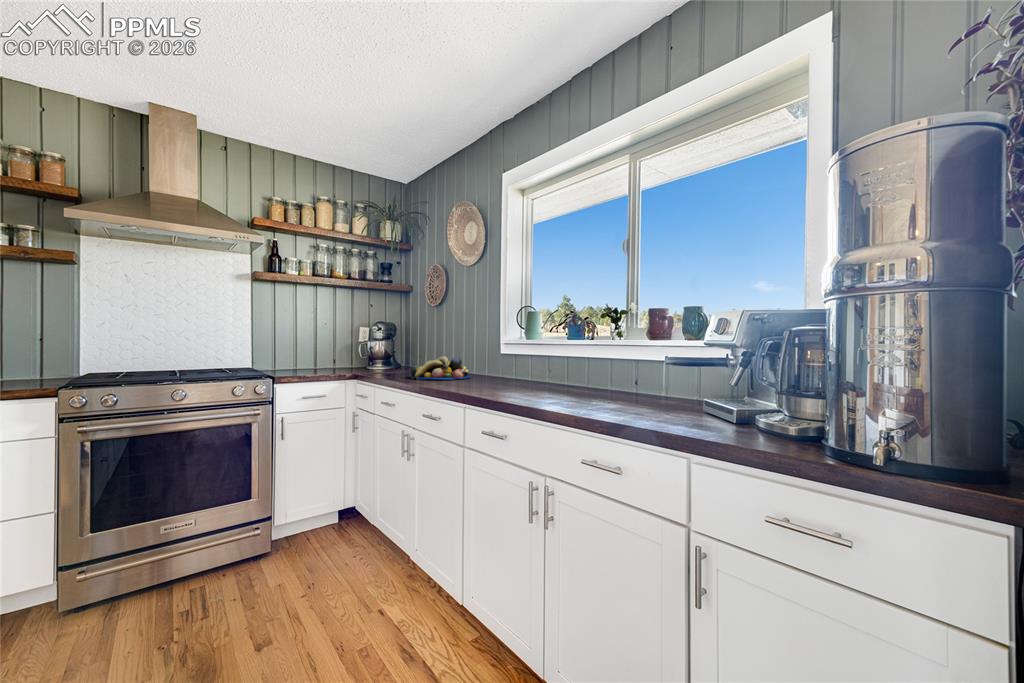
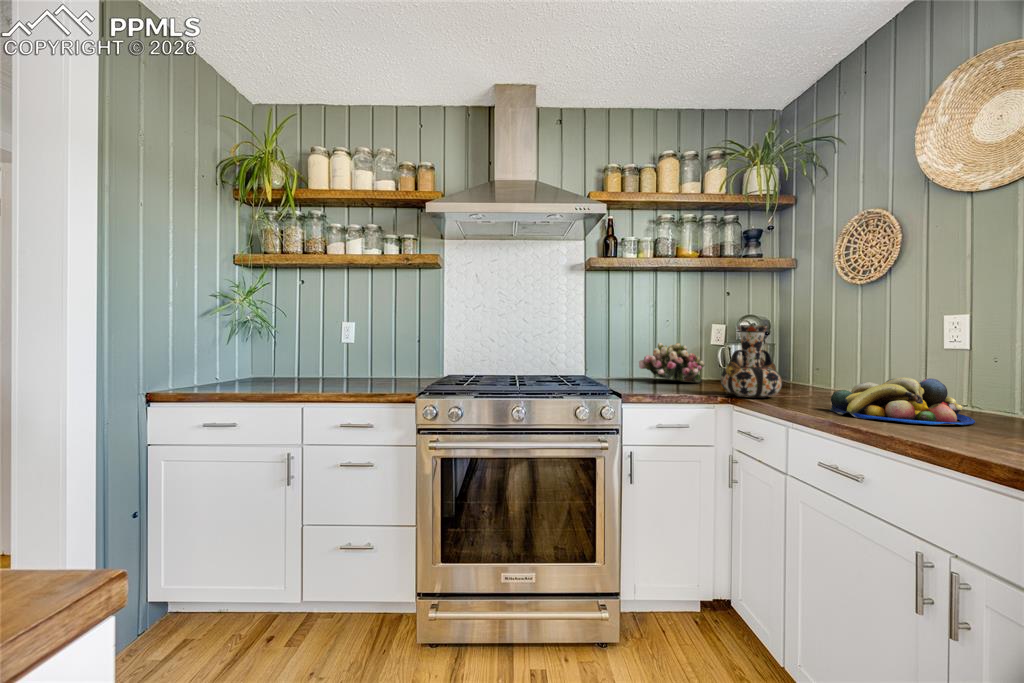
vase: none [354,328,392,375] -> present [721,325,782,398]
flower arrangement: none [300,340,352,369] -> present [639,343,705,383]

